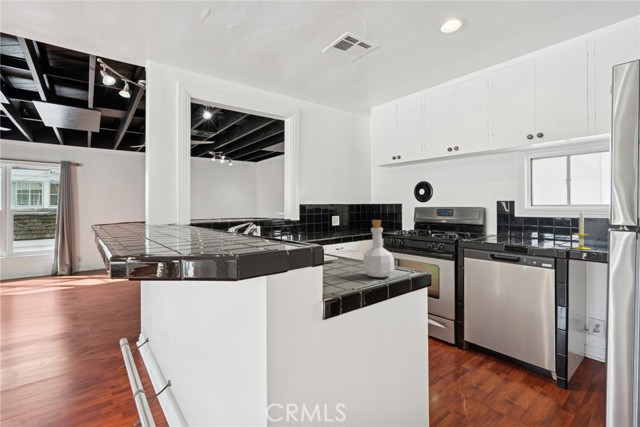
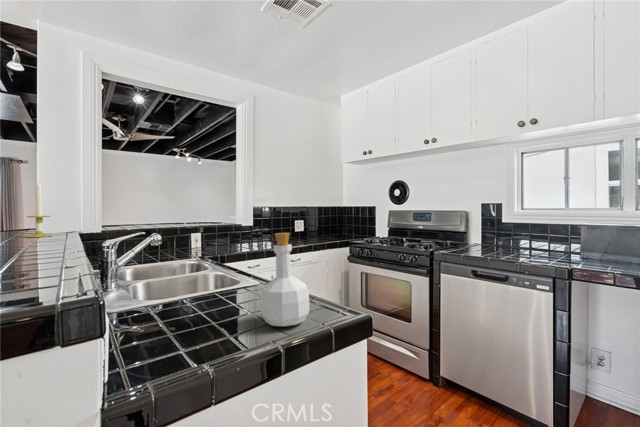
candle: present [572,210,591,250] -> present [26,182,53,237]

